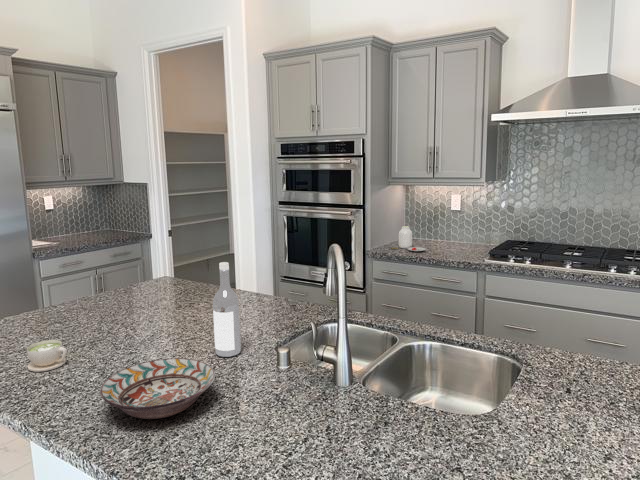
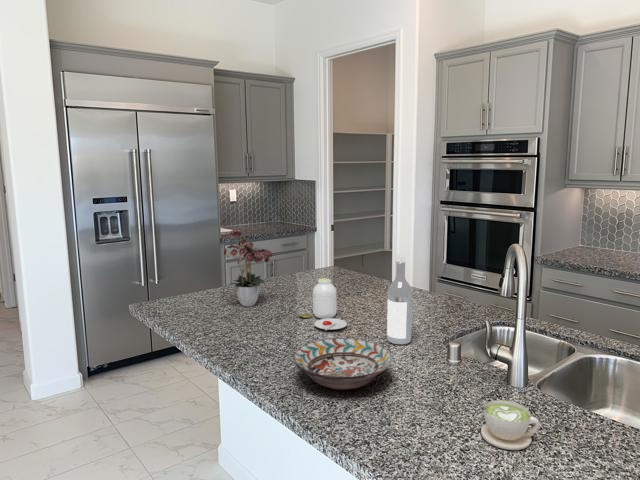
jar: present [392,226,426,251] -> present [299,278,347,330]
flower arrangement: none [15,240,90,333] -> present [224,230,273,306]
coffee cup: present [27,340,67,372] -> present [481,400,539,450]

